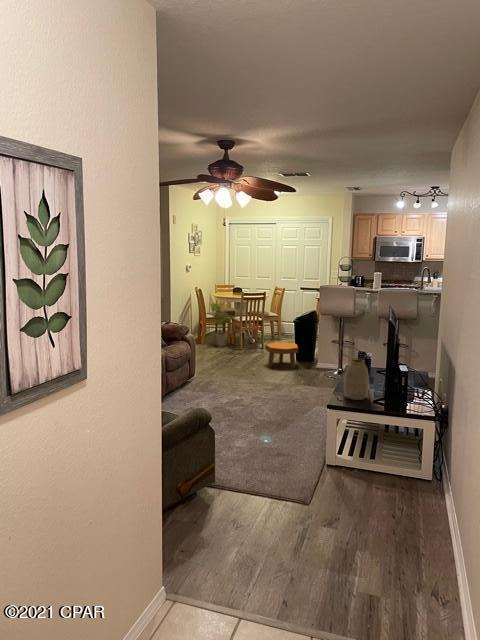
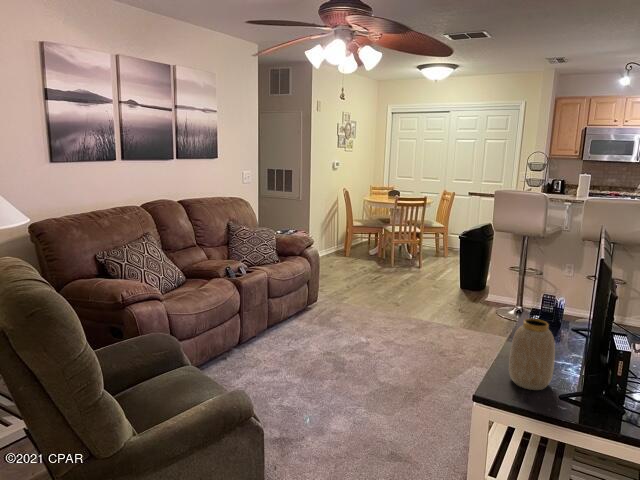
house plant: present [212,303,231,347] -> none [358,208,384,262]
footstool: present [265,342,298,368] -> none [417,263,462,299]

